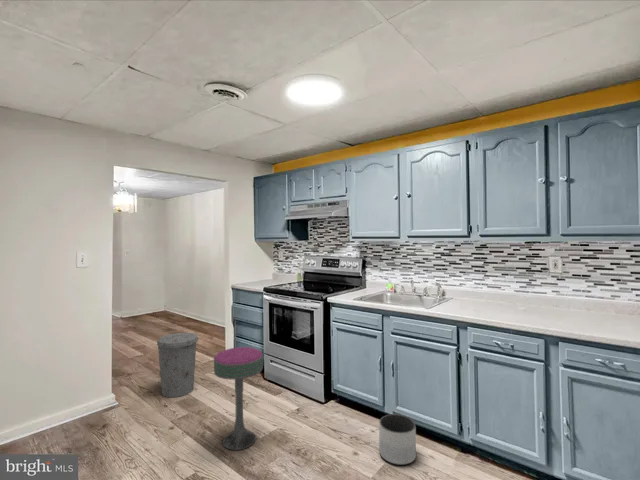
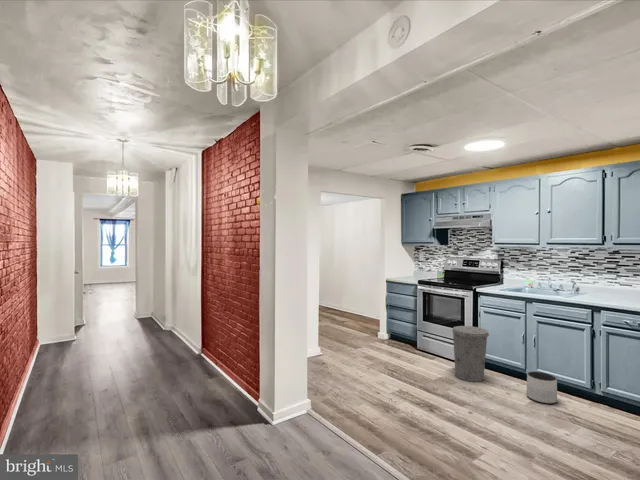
trash can: present [157,333,198,397] -> present [452,326,489,382]
bar stool: present [214,347,263,450] -> none [403,317,437,383]

